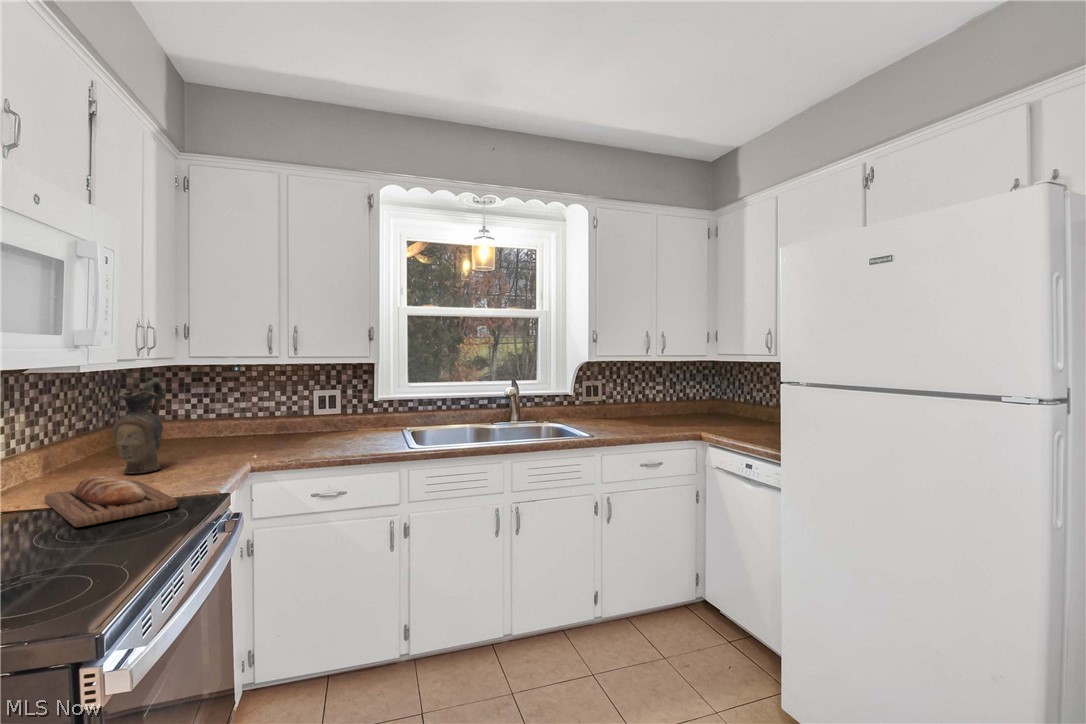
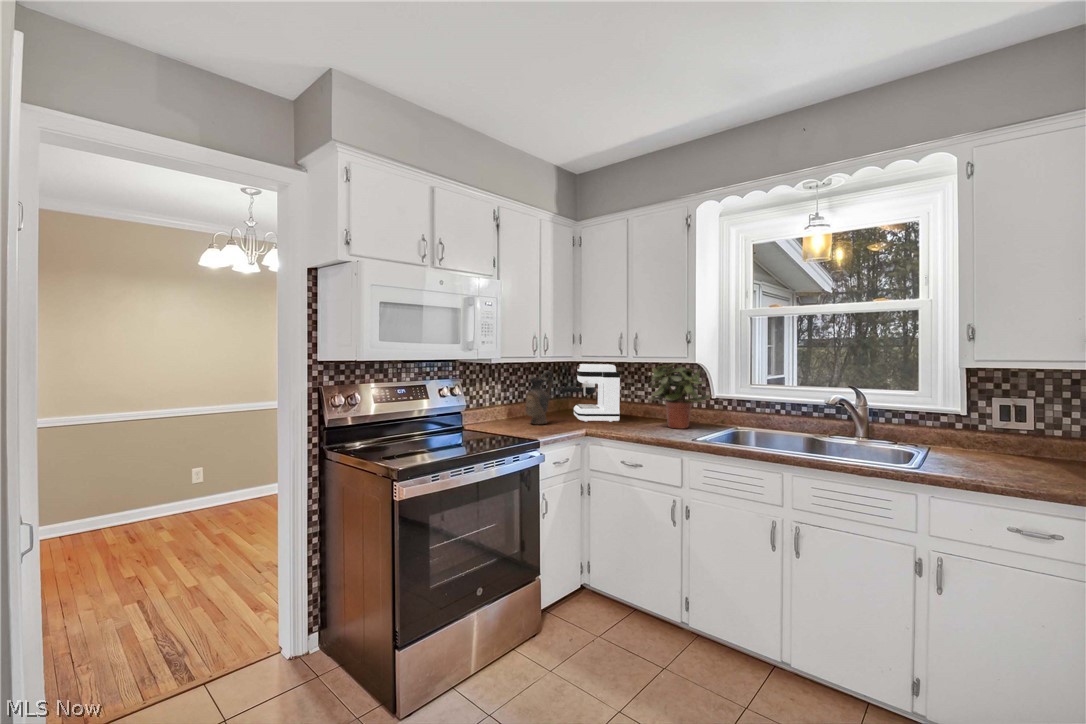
potted plant: none [314,361,395,441] -> present [647,363,712,429]
coffee maker: none [162,367,272,455] -> present [561,364,620,422]
bread loaf: present [45,476,177,527] -> none [468,419,522,442]

